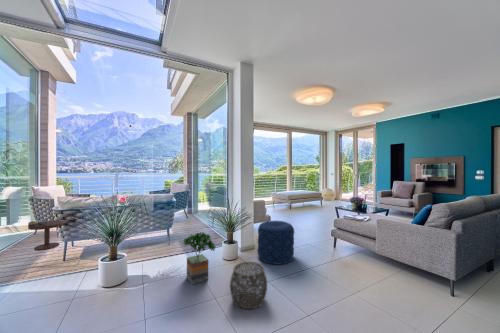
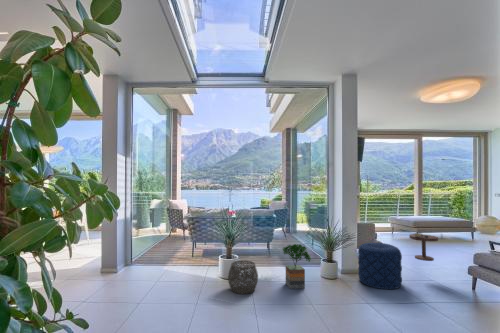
side table: present [28,220,65,251] -> present [409,234,438,261]
woven basket: present [230,262,267,309] -> present [228,260,258,294]

